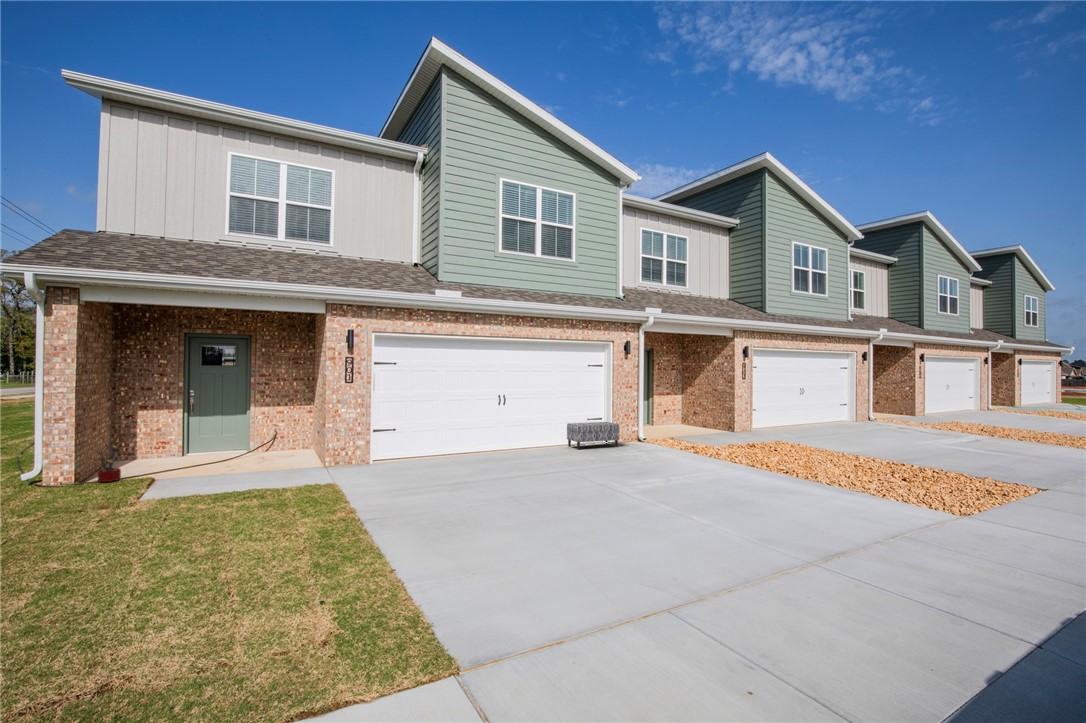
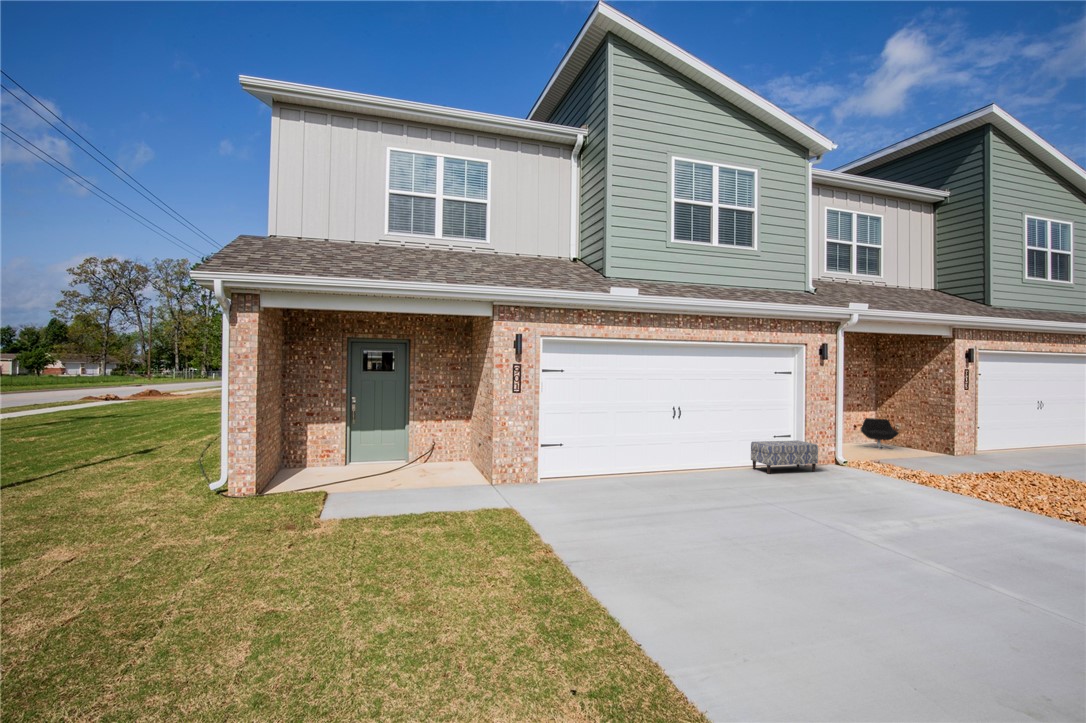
lounge chair: none [669,404,697,429] -> present [861,418,899,449]
decorative plant: present [94,443,121,482] -> none [261,446,303,494]

